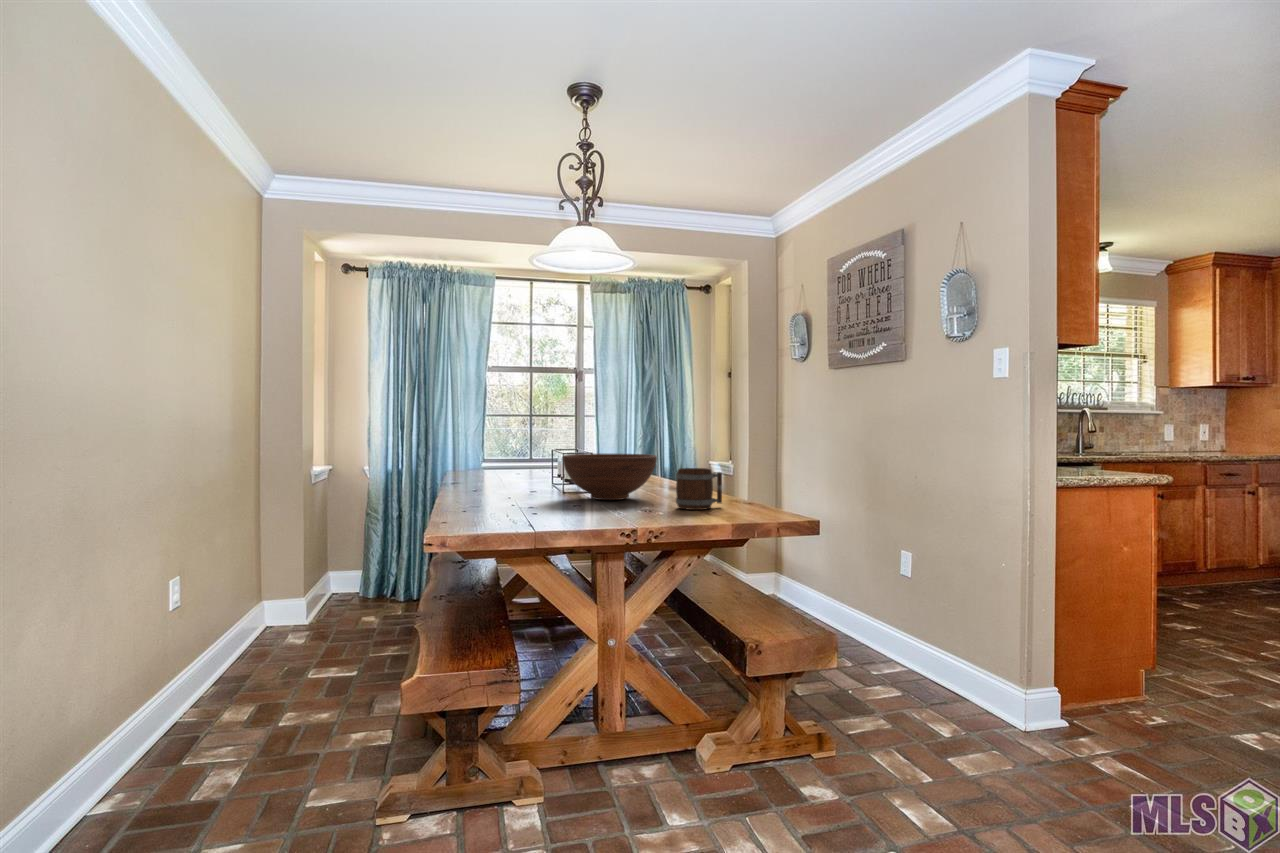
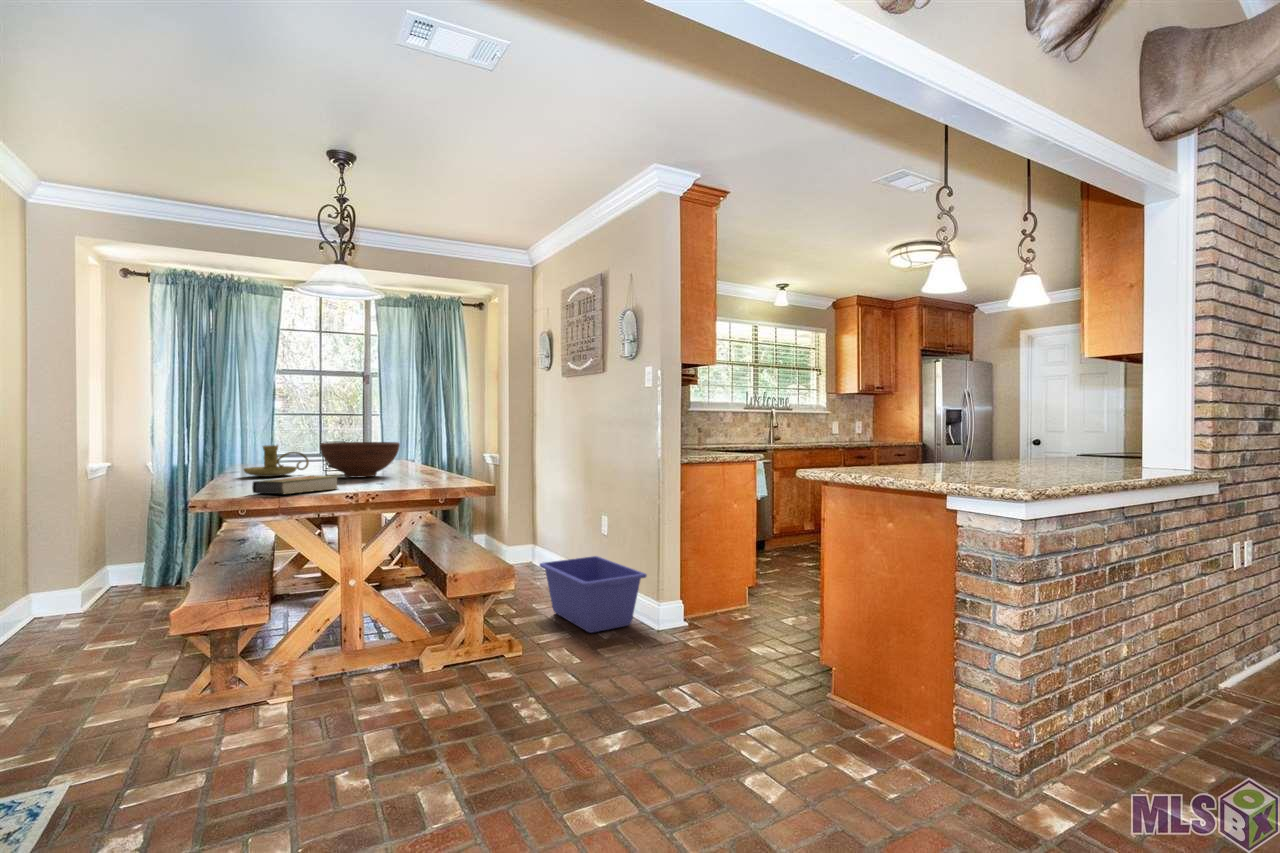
candle holder: none [473,457,543,495] -> present [244,445,309,477]
mug: present [676,468,722,510] -> none [406,451,443,481]
book: none [502,500,605,529] -> present [252,475,338,494]
storage bin: none [824,611,997,728] -> present [540,556,647,633]

